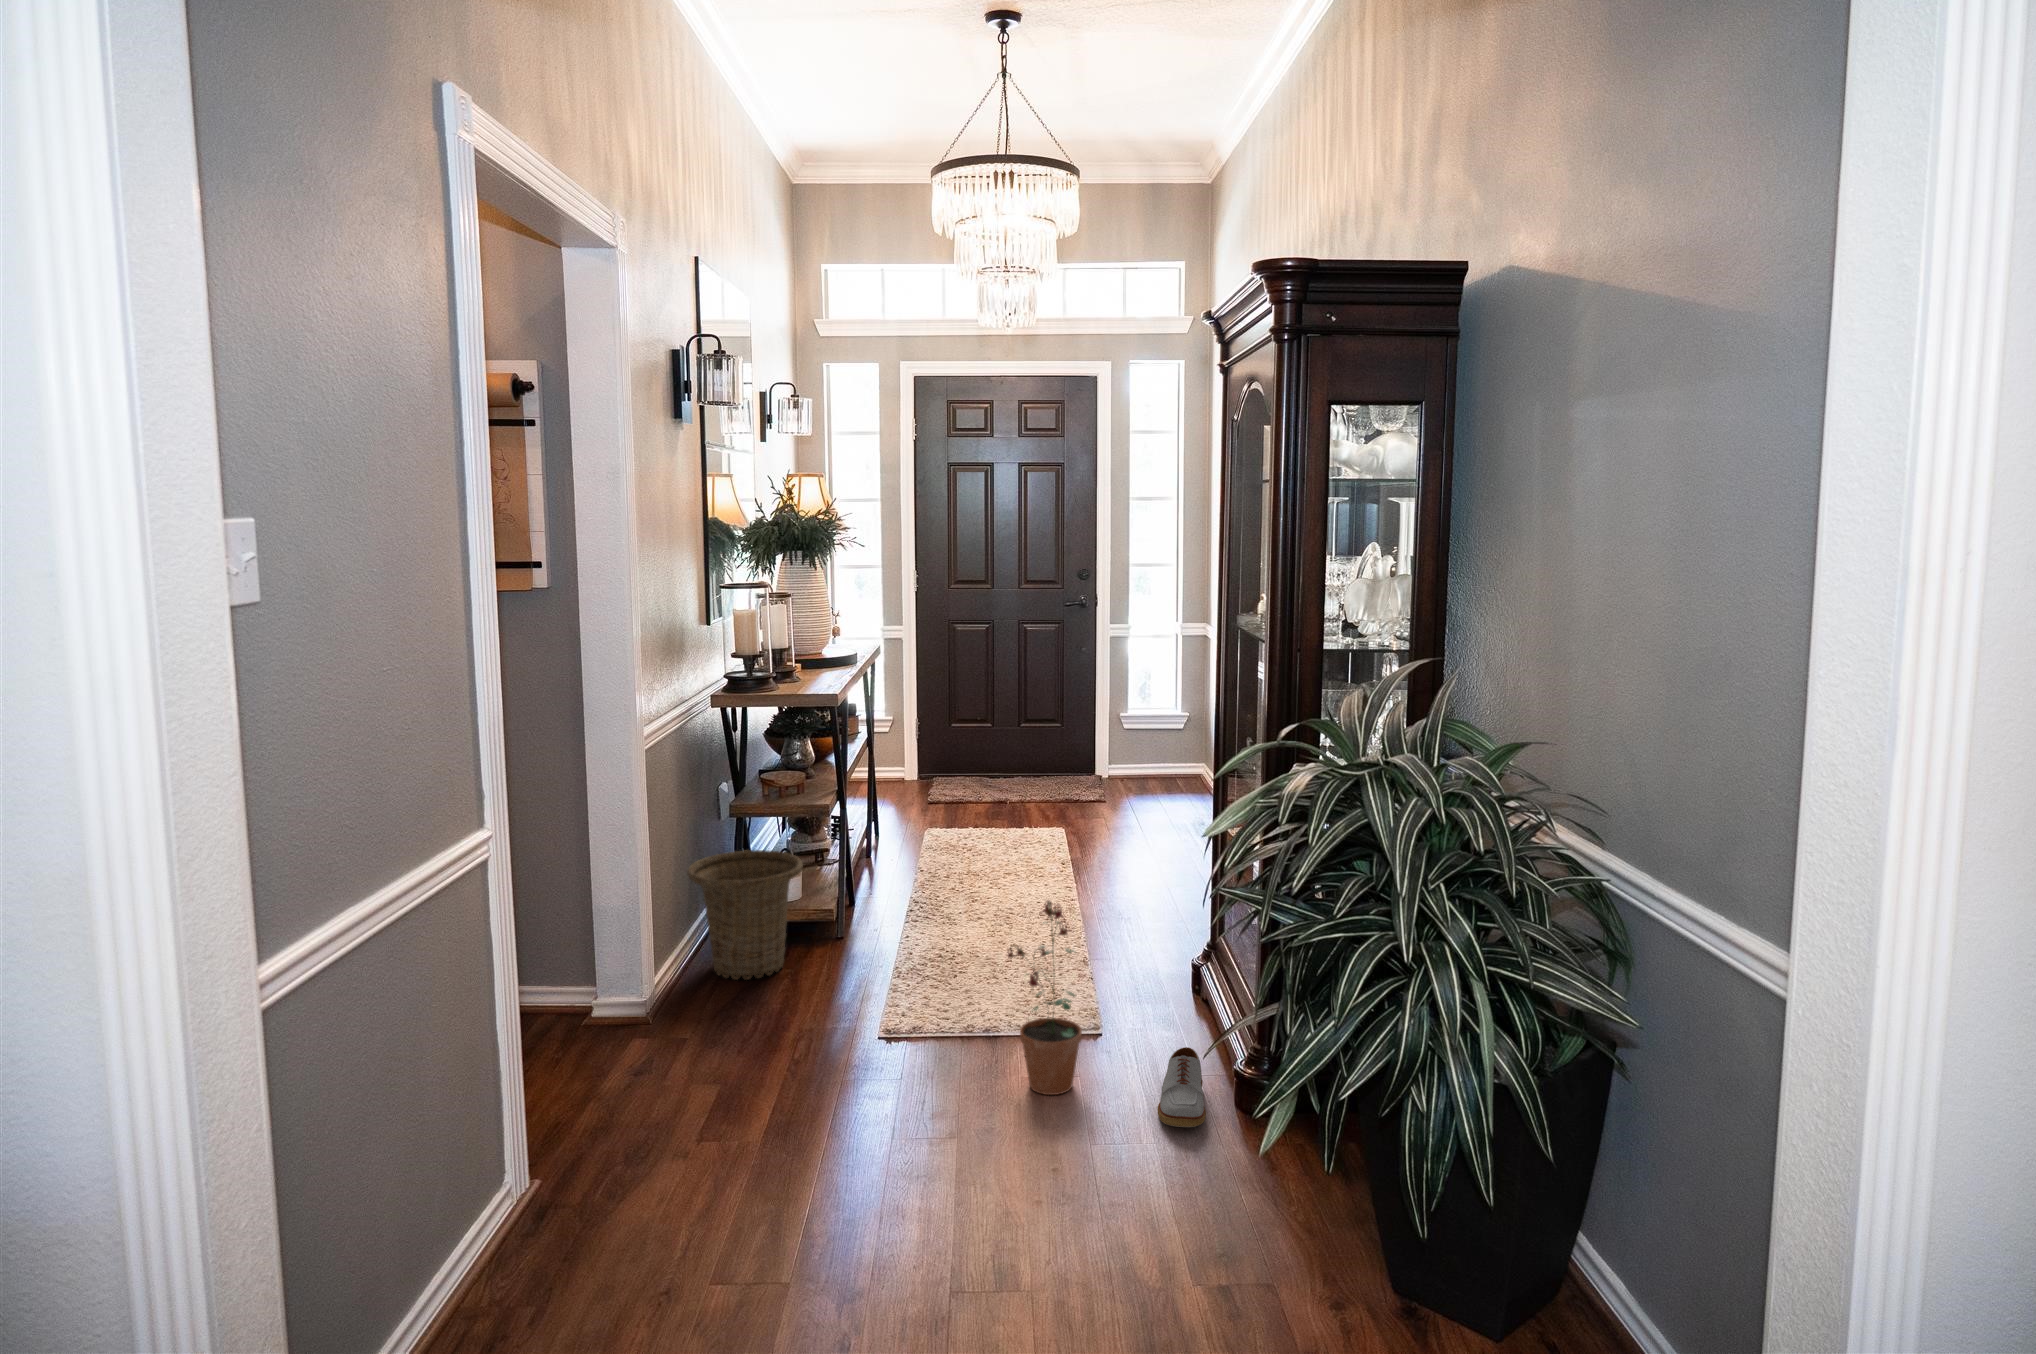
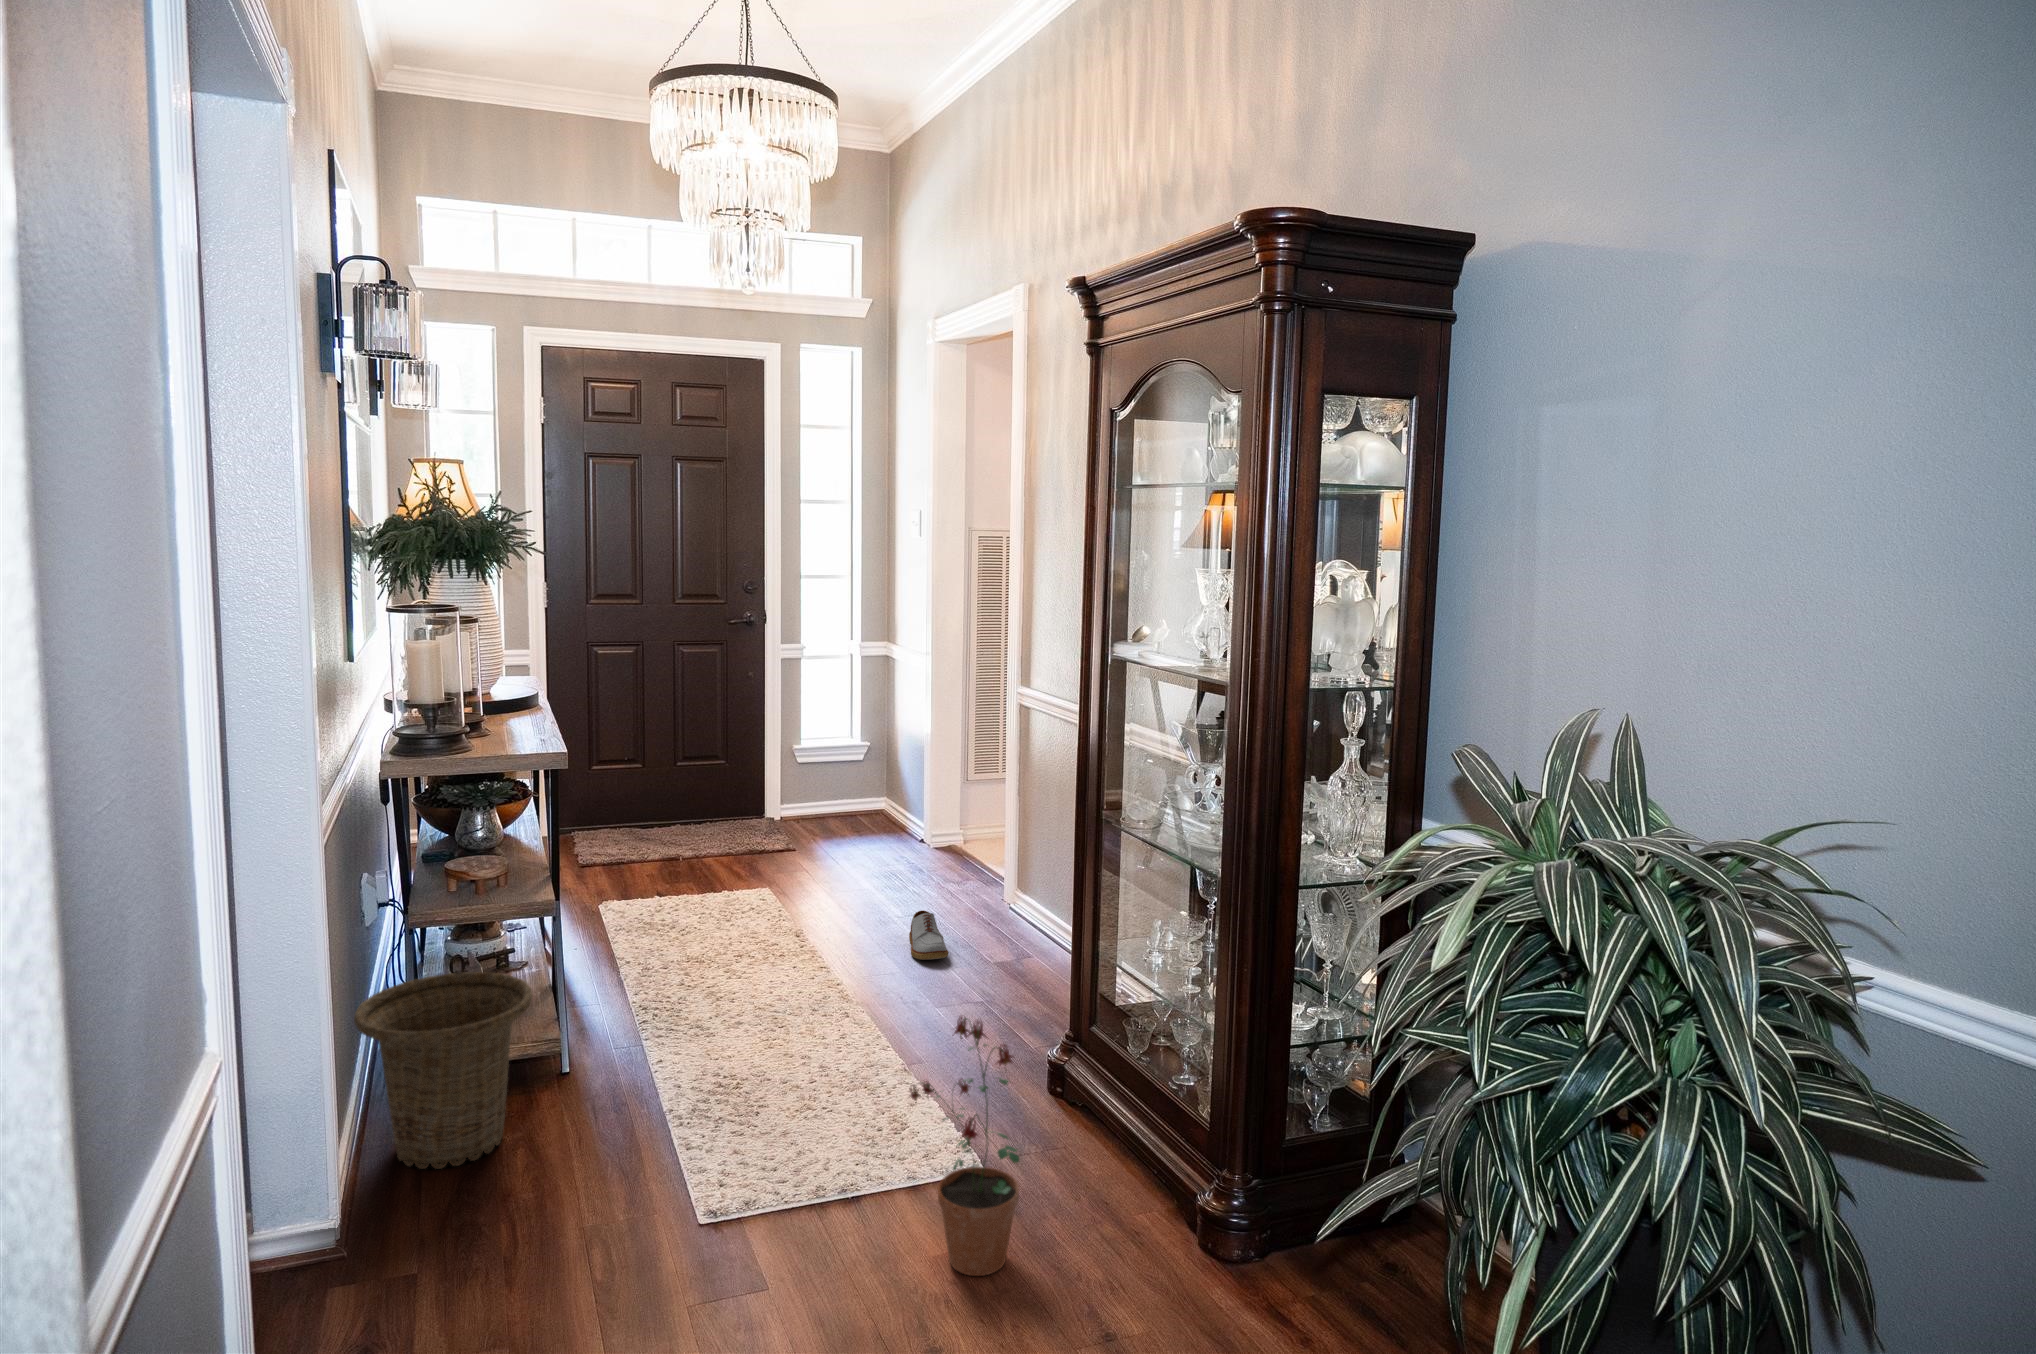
shoe: present [1157,1047,1206,1127] -> present [909,911,948,960]

